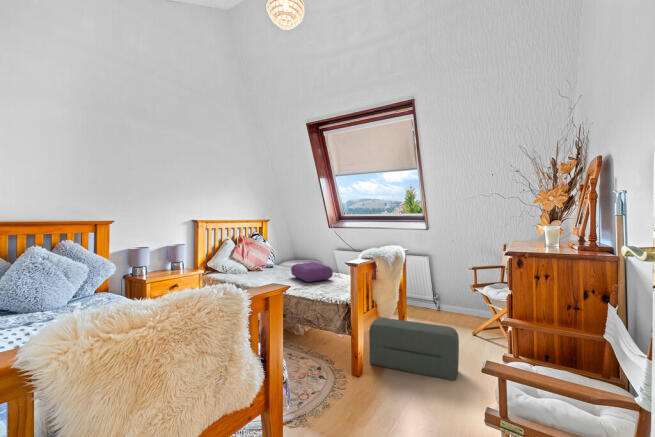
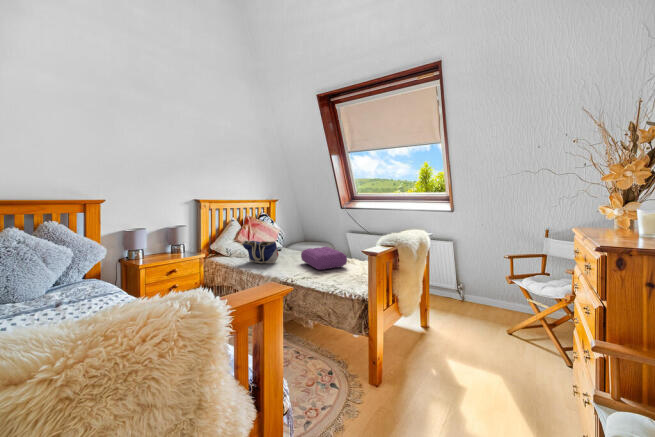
tote bag: none [237,257,271,278] -> present [243,241,279,264]
pouf: present [369,318,459,380] -> none [389,315,498,395]

